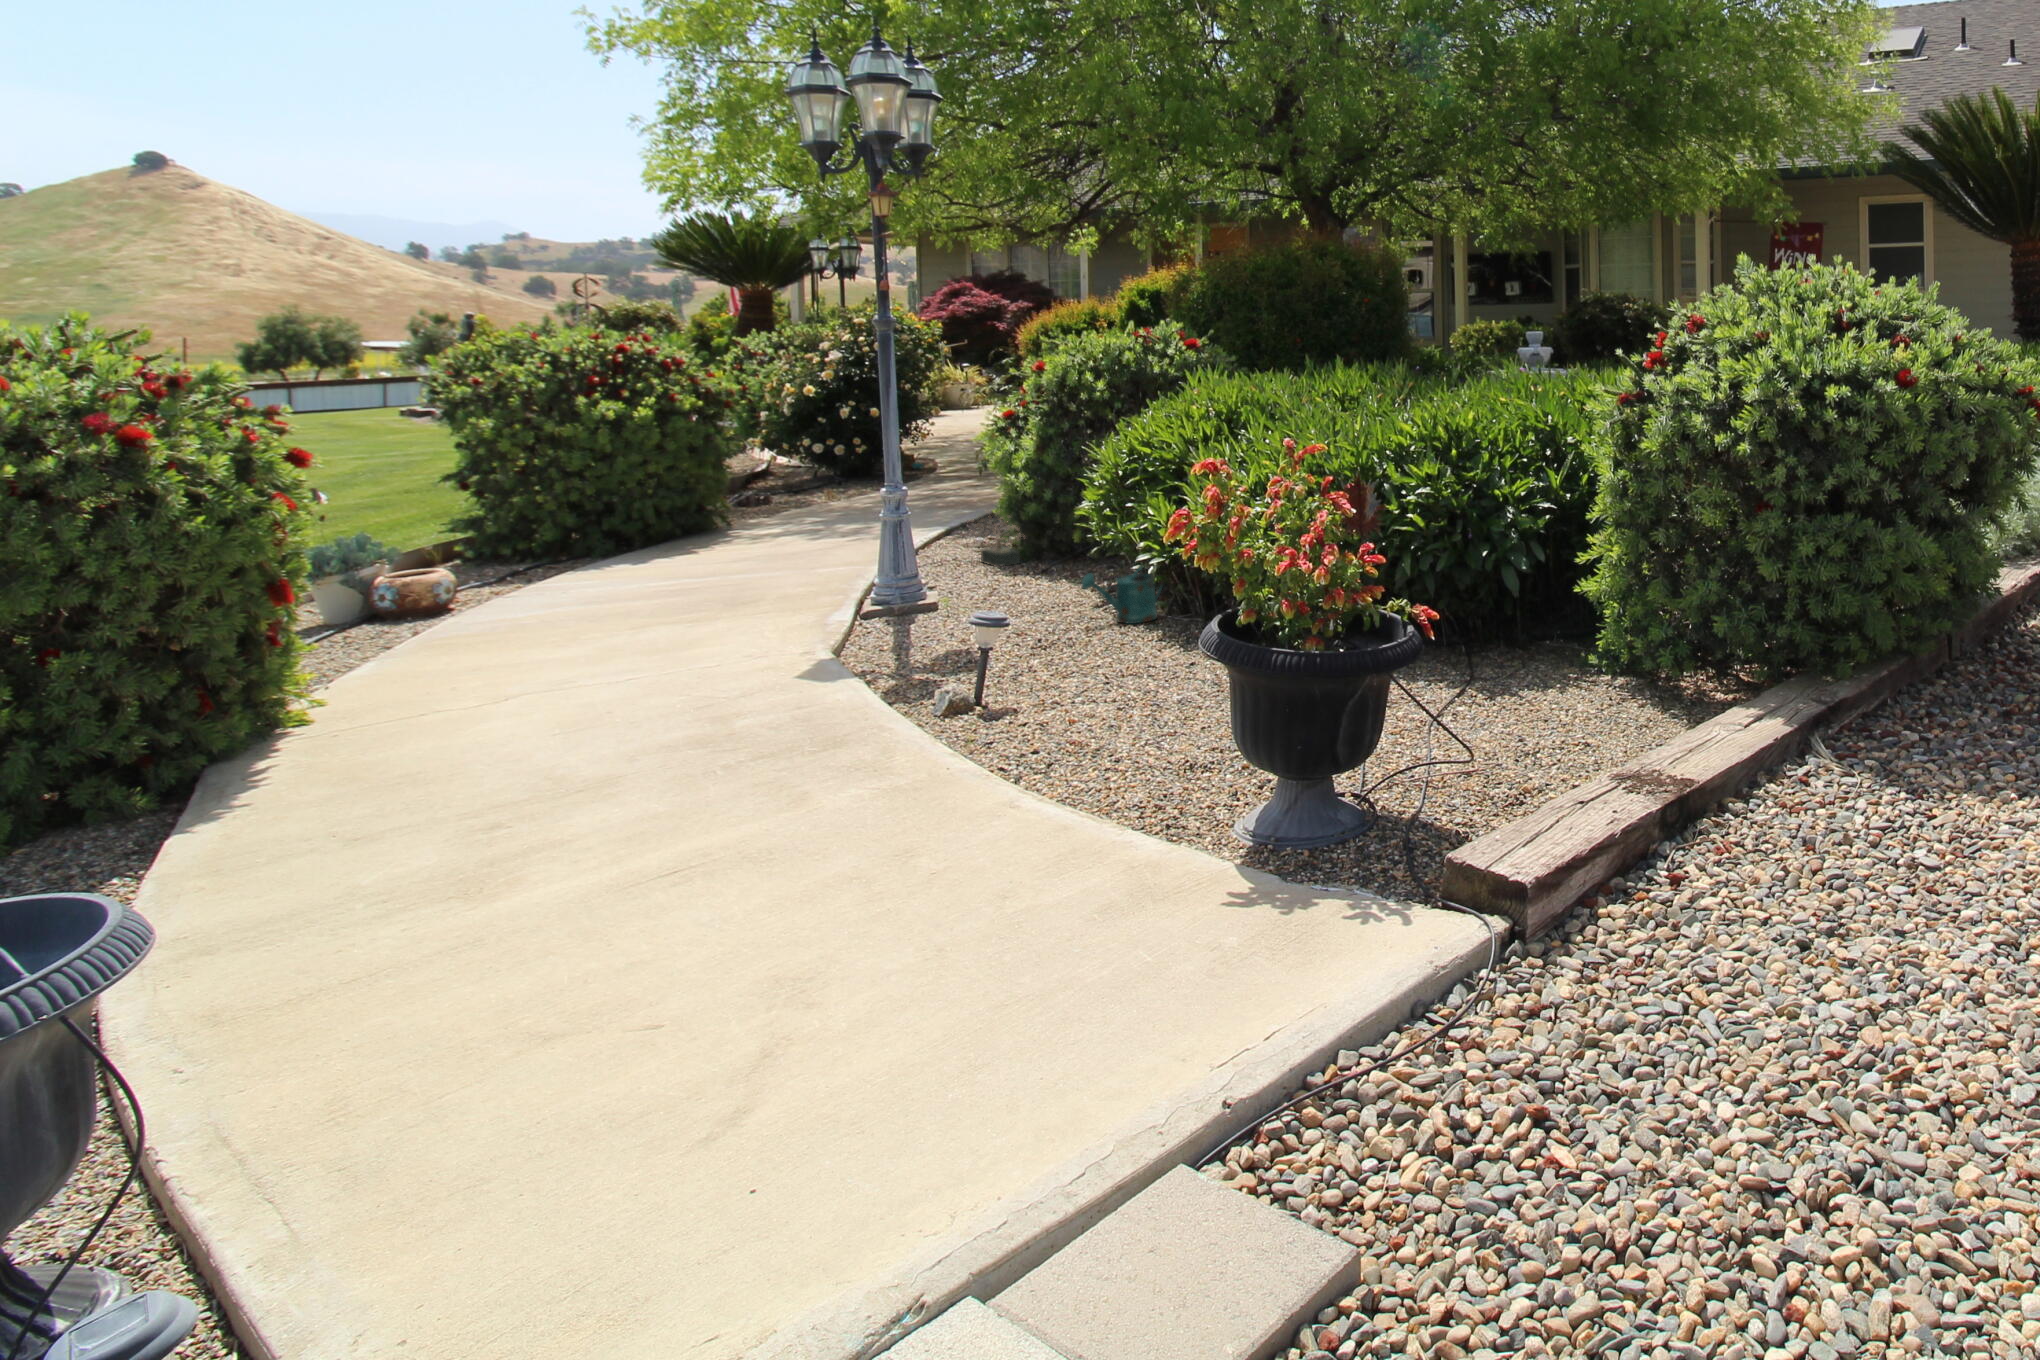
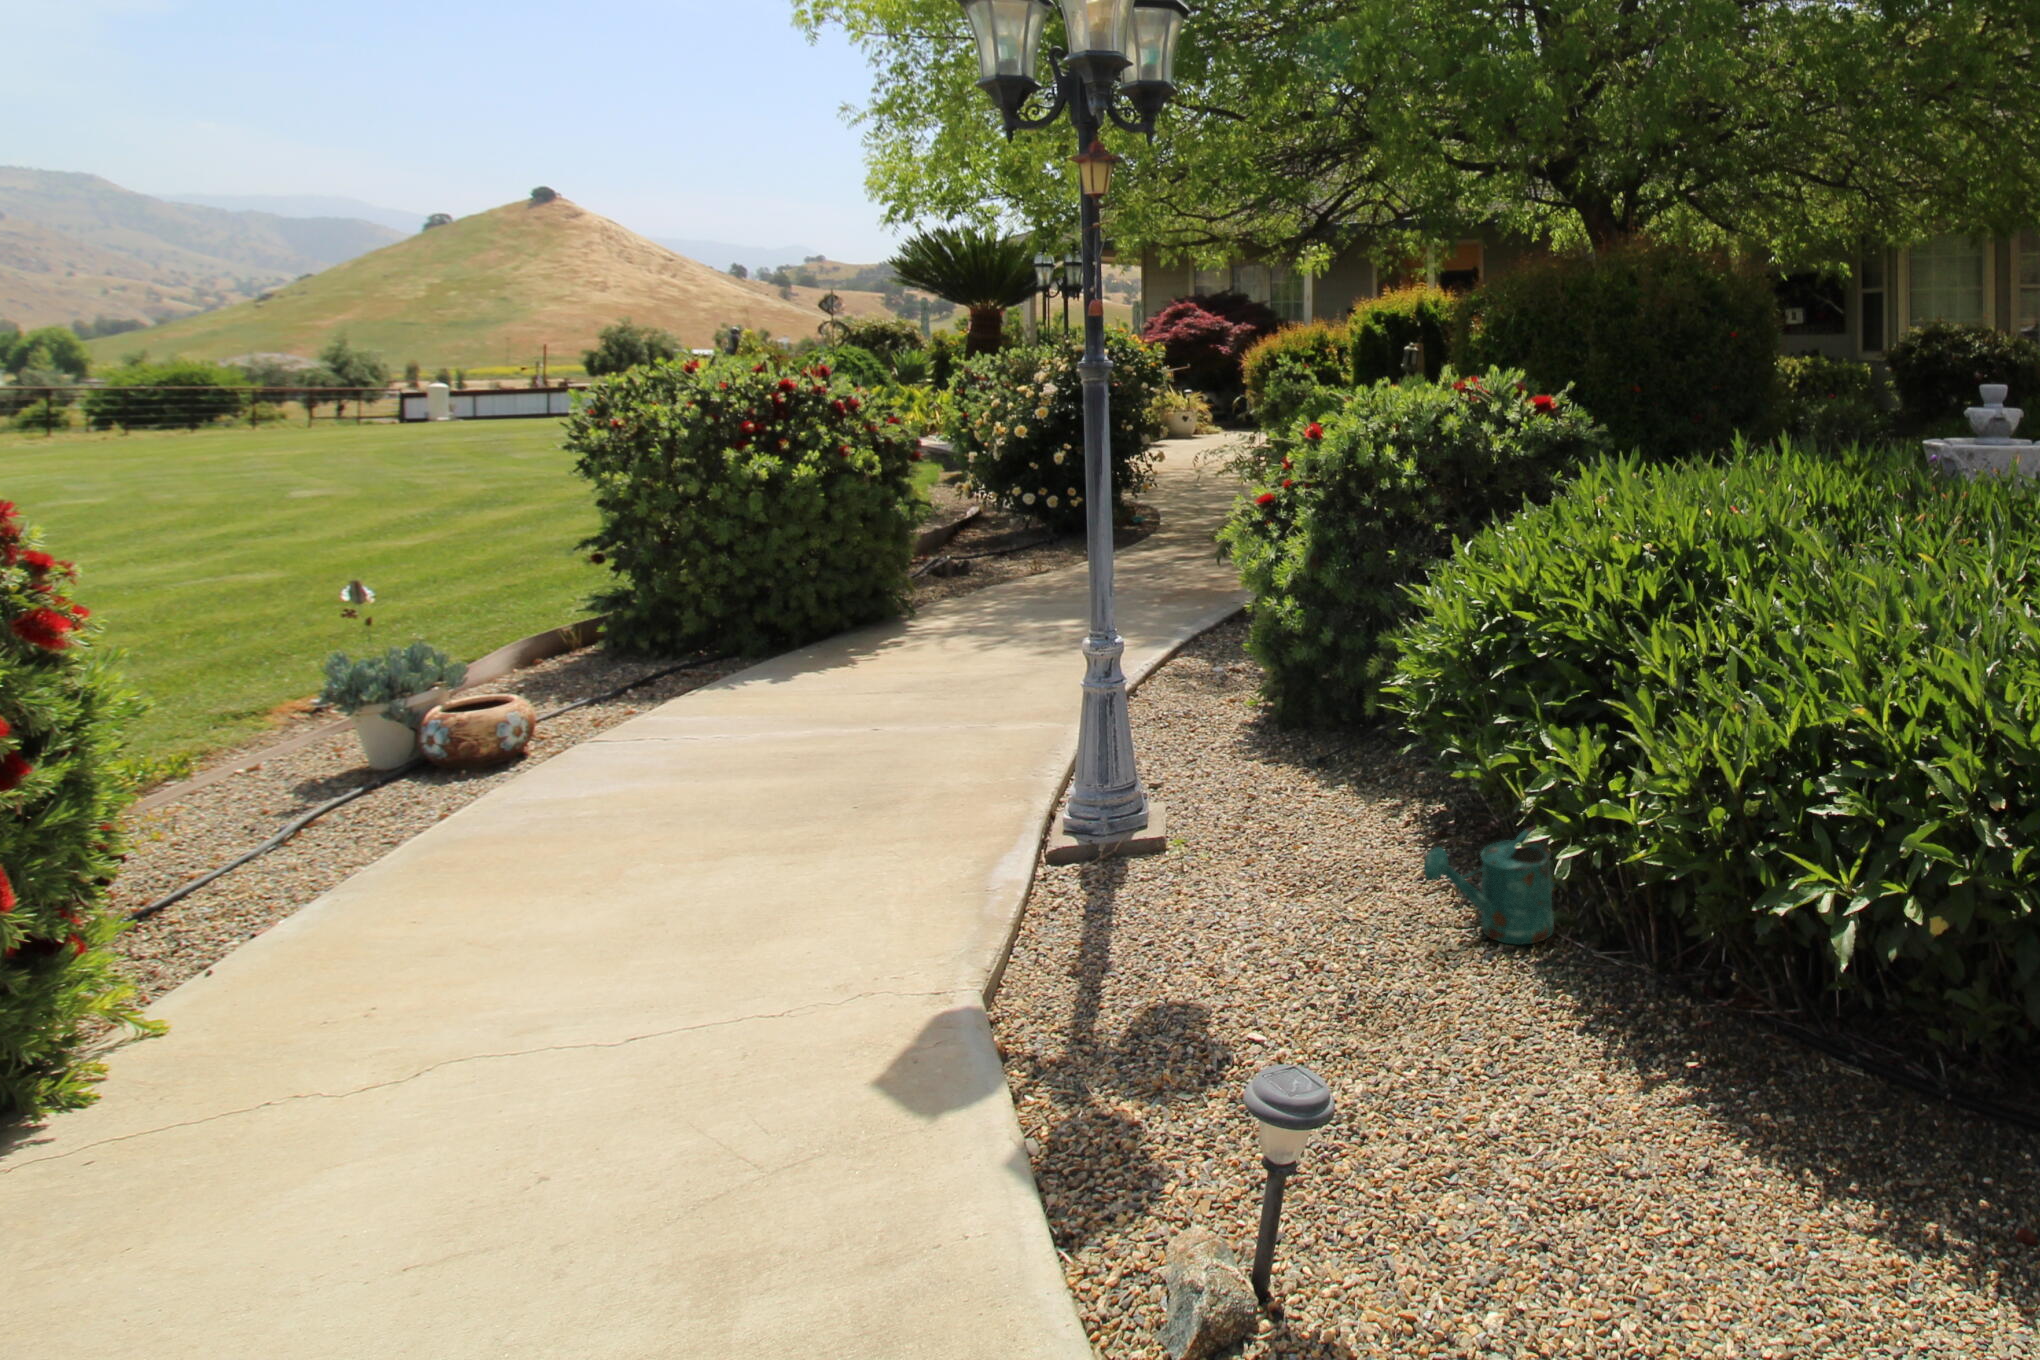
decorative plant: present [969,511,1024,567] -> none [1208,644,1294,739]

